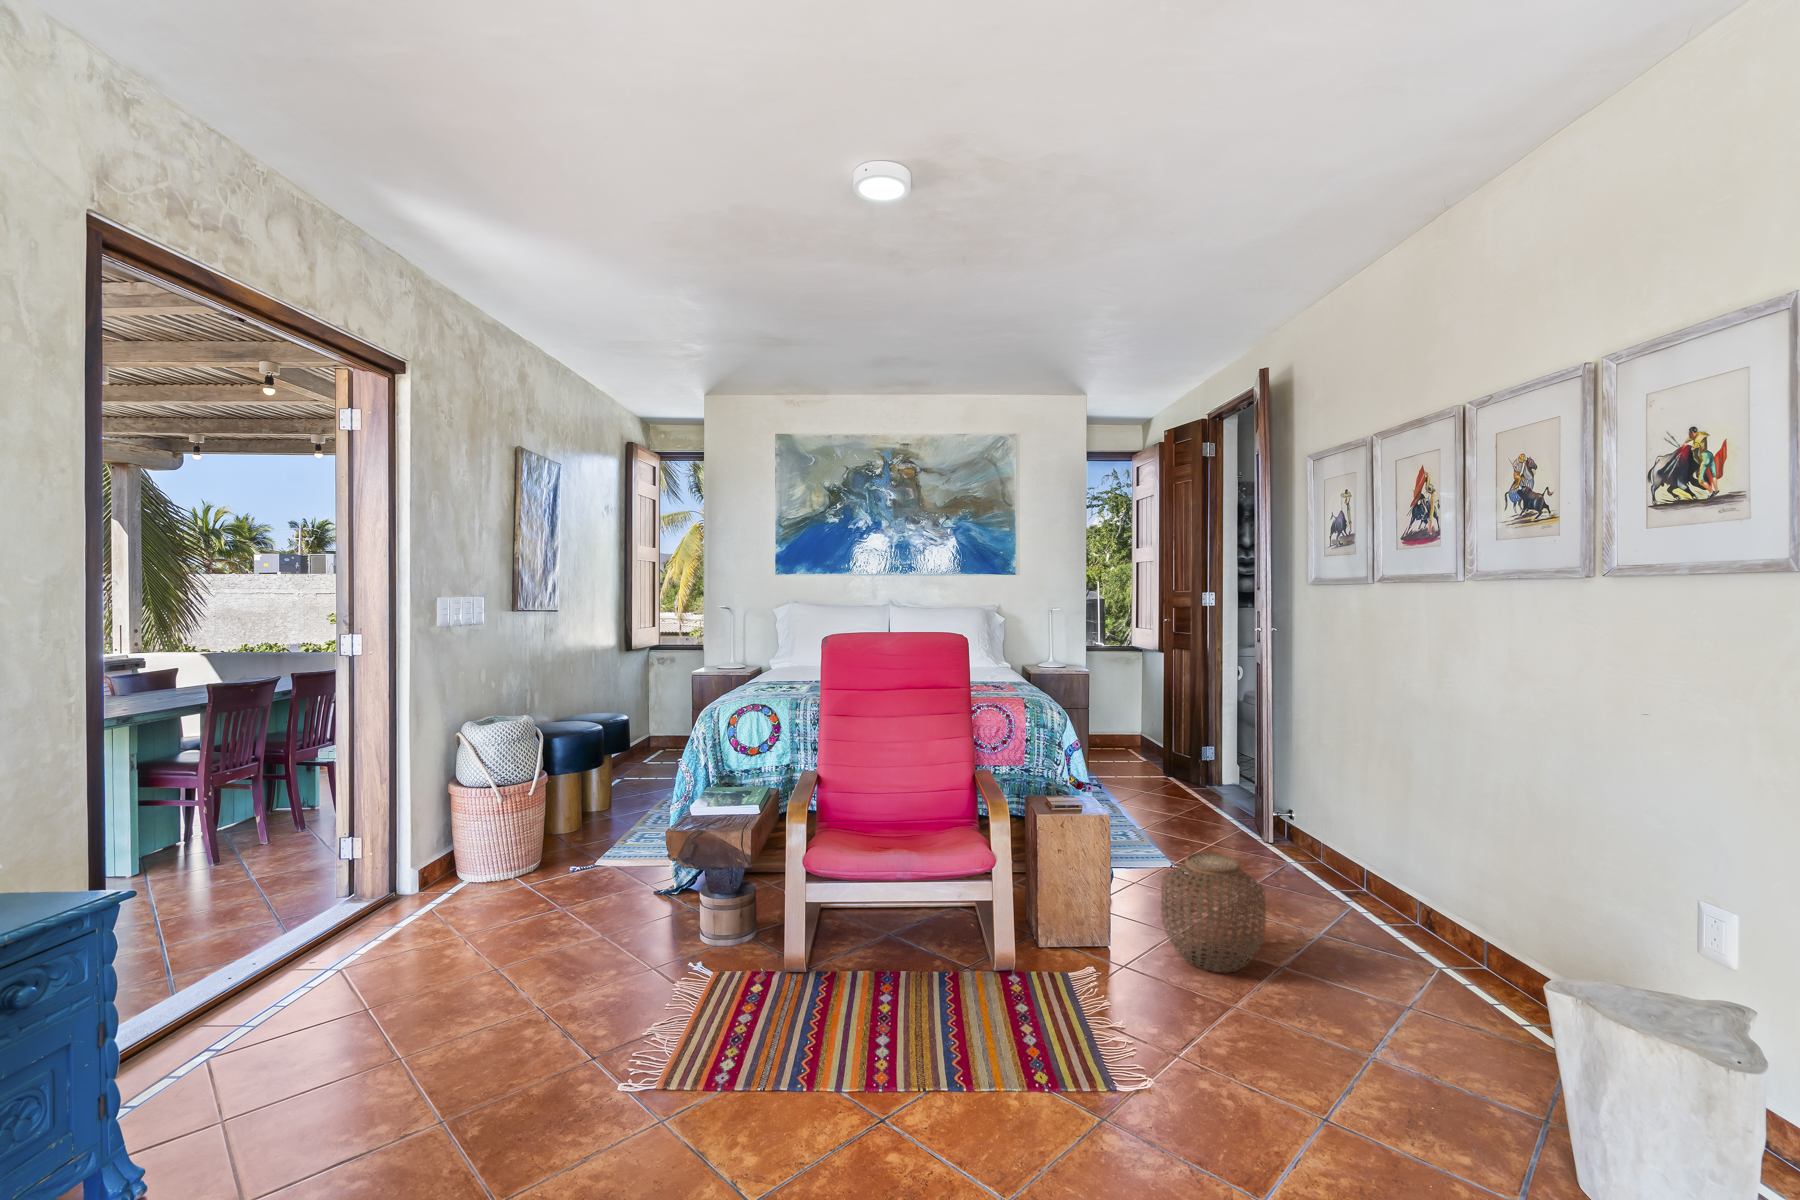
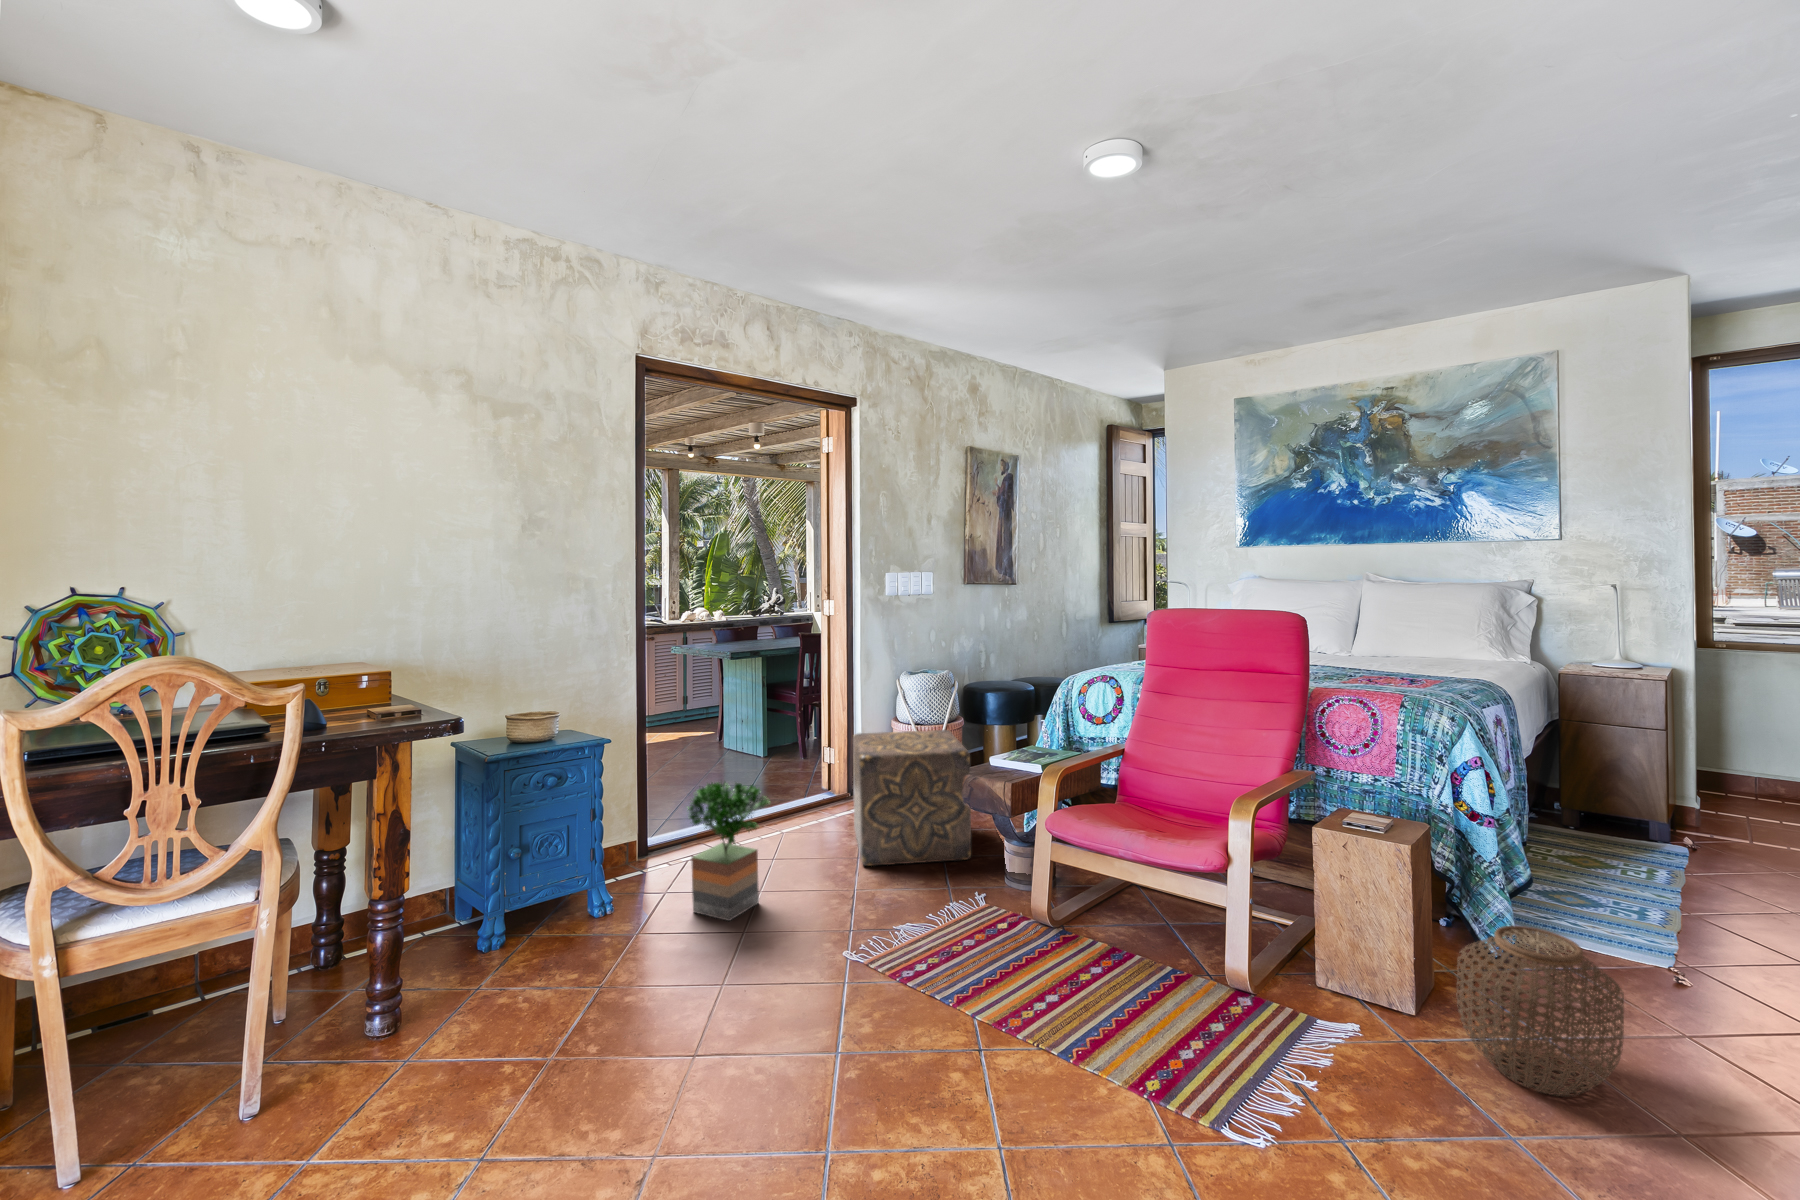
ottoman: none [455,785,647,980] -> present [853,730,971,866]
potted tree: none [280,900,434,1138] -> present [688,782,769,921]

